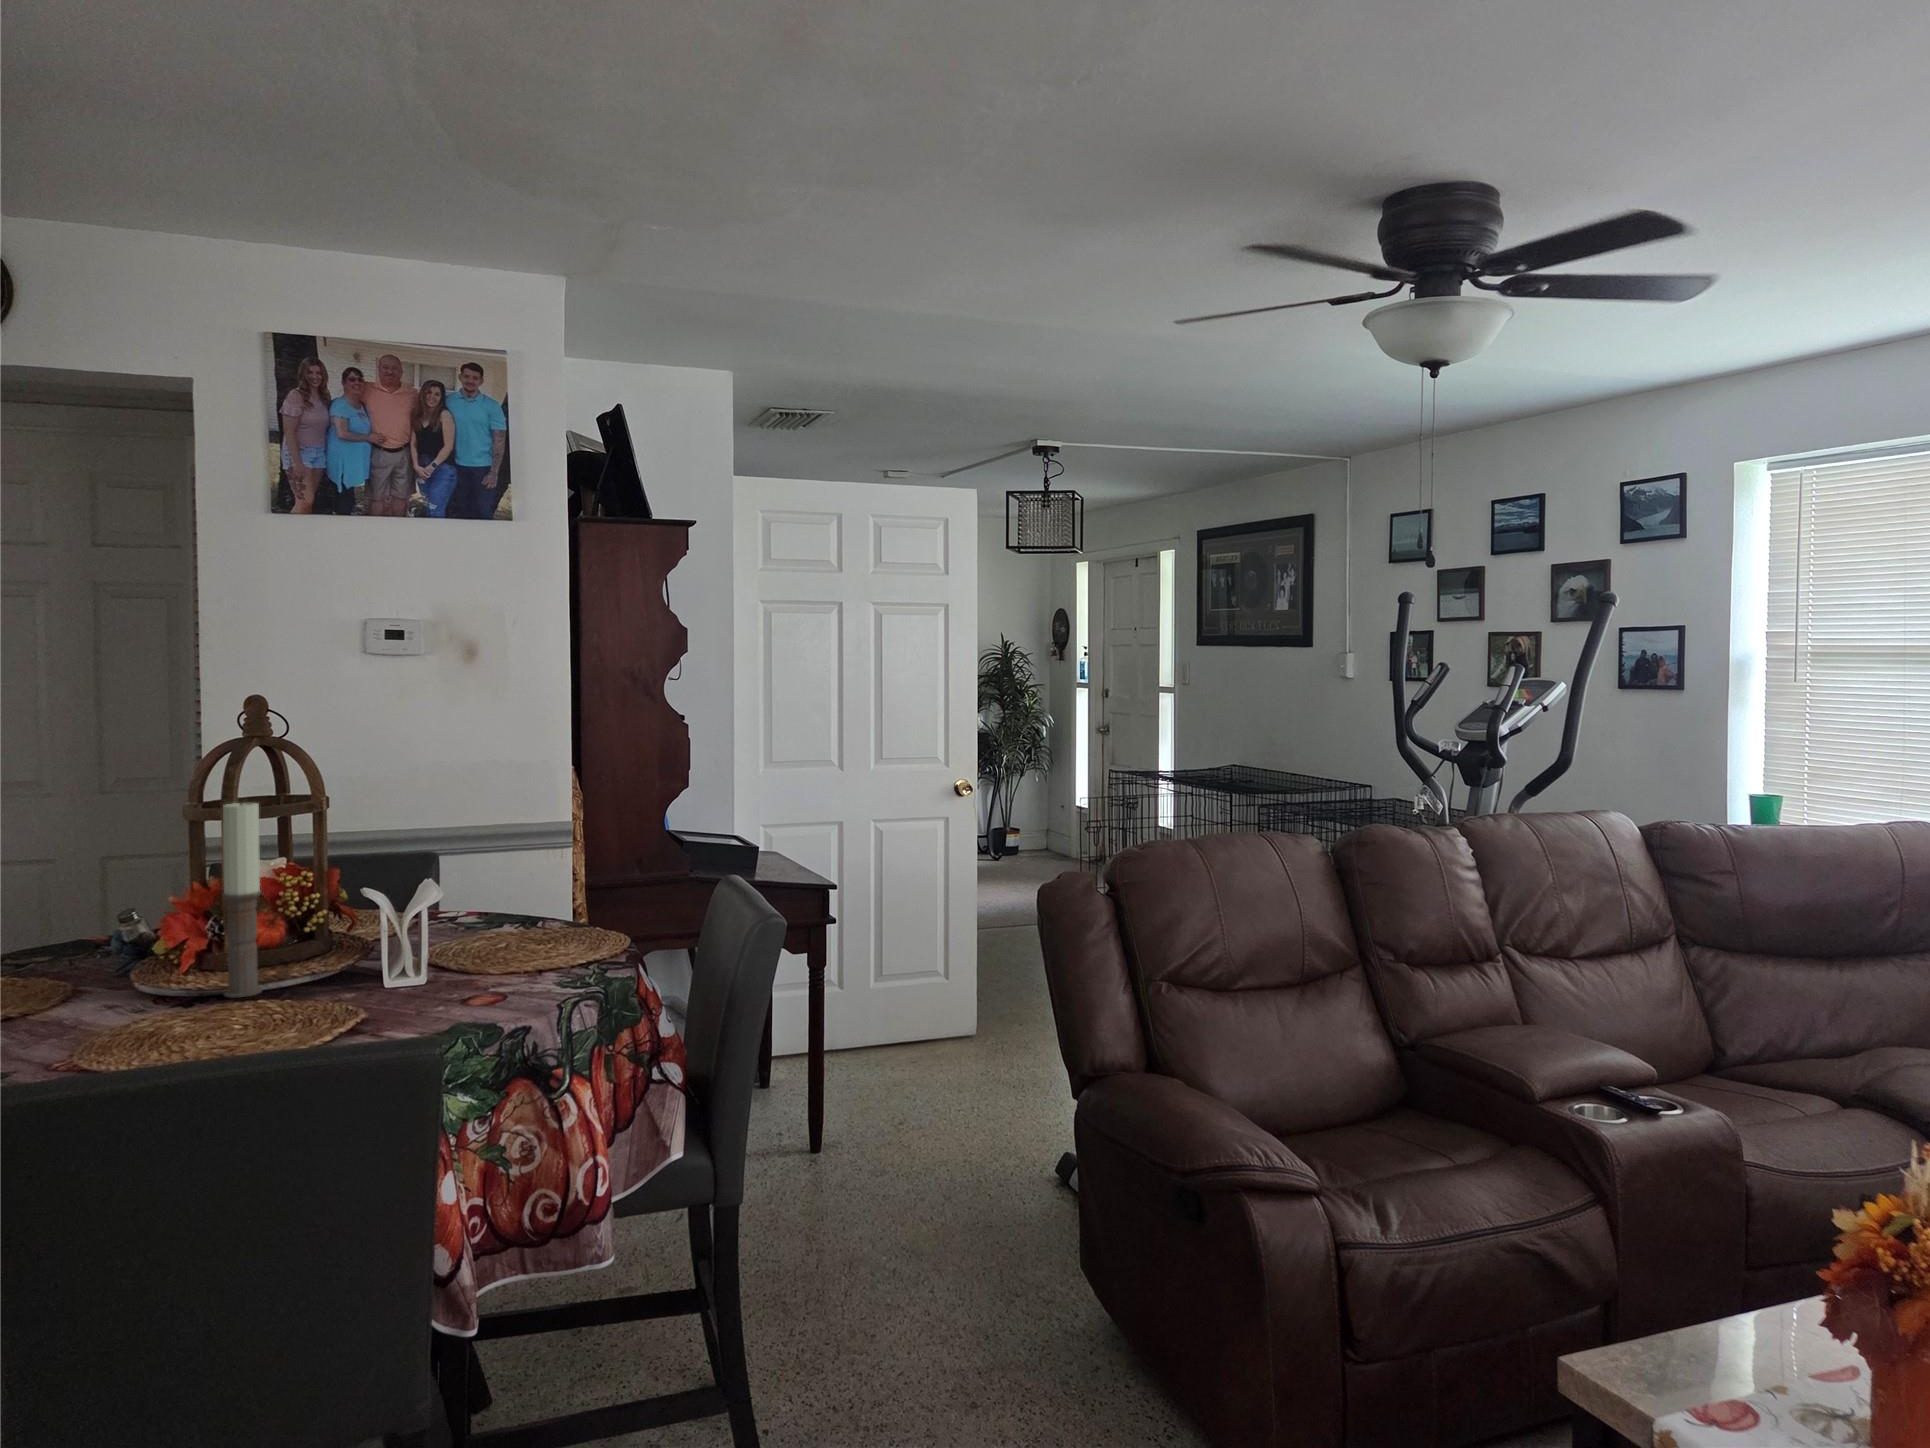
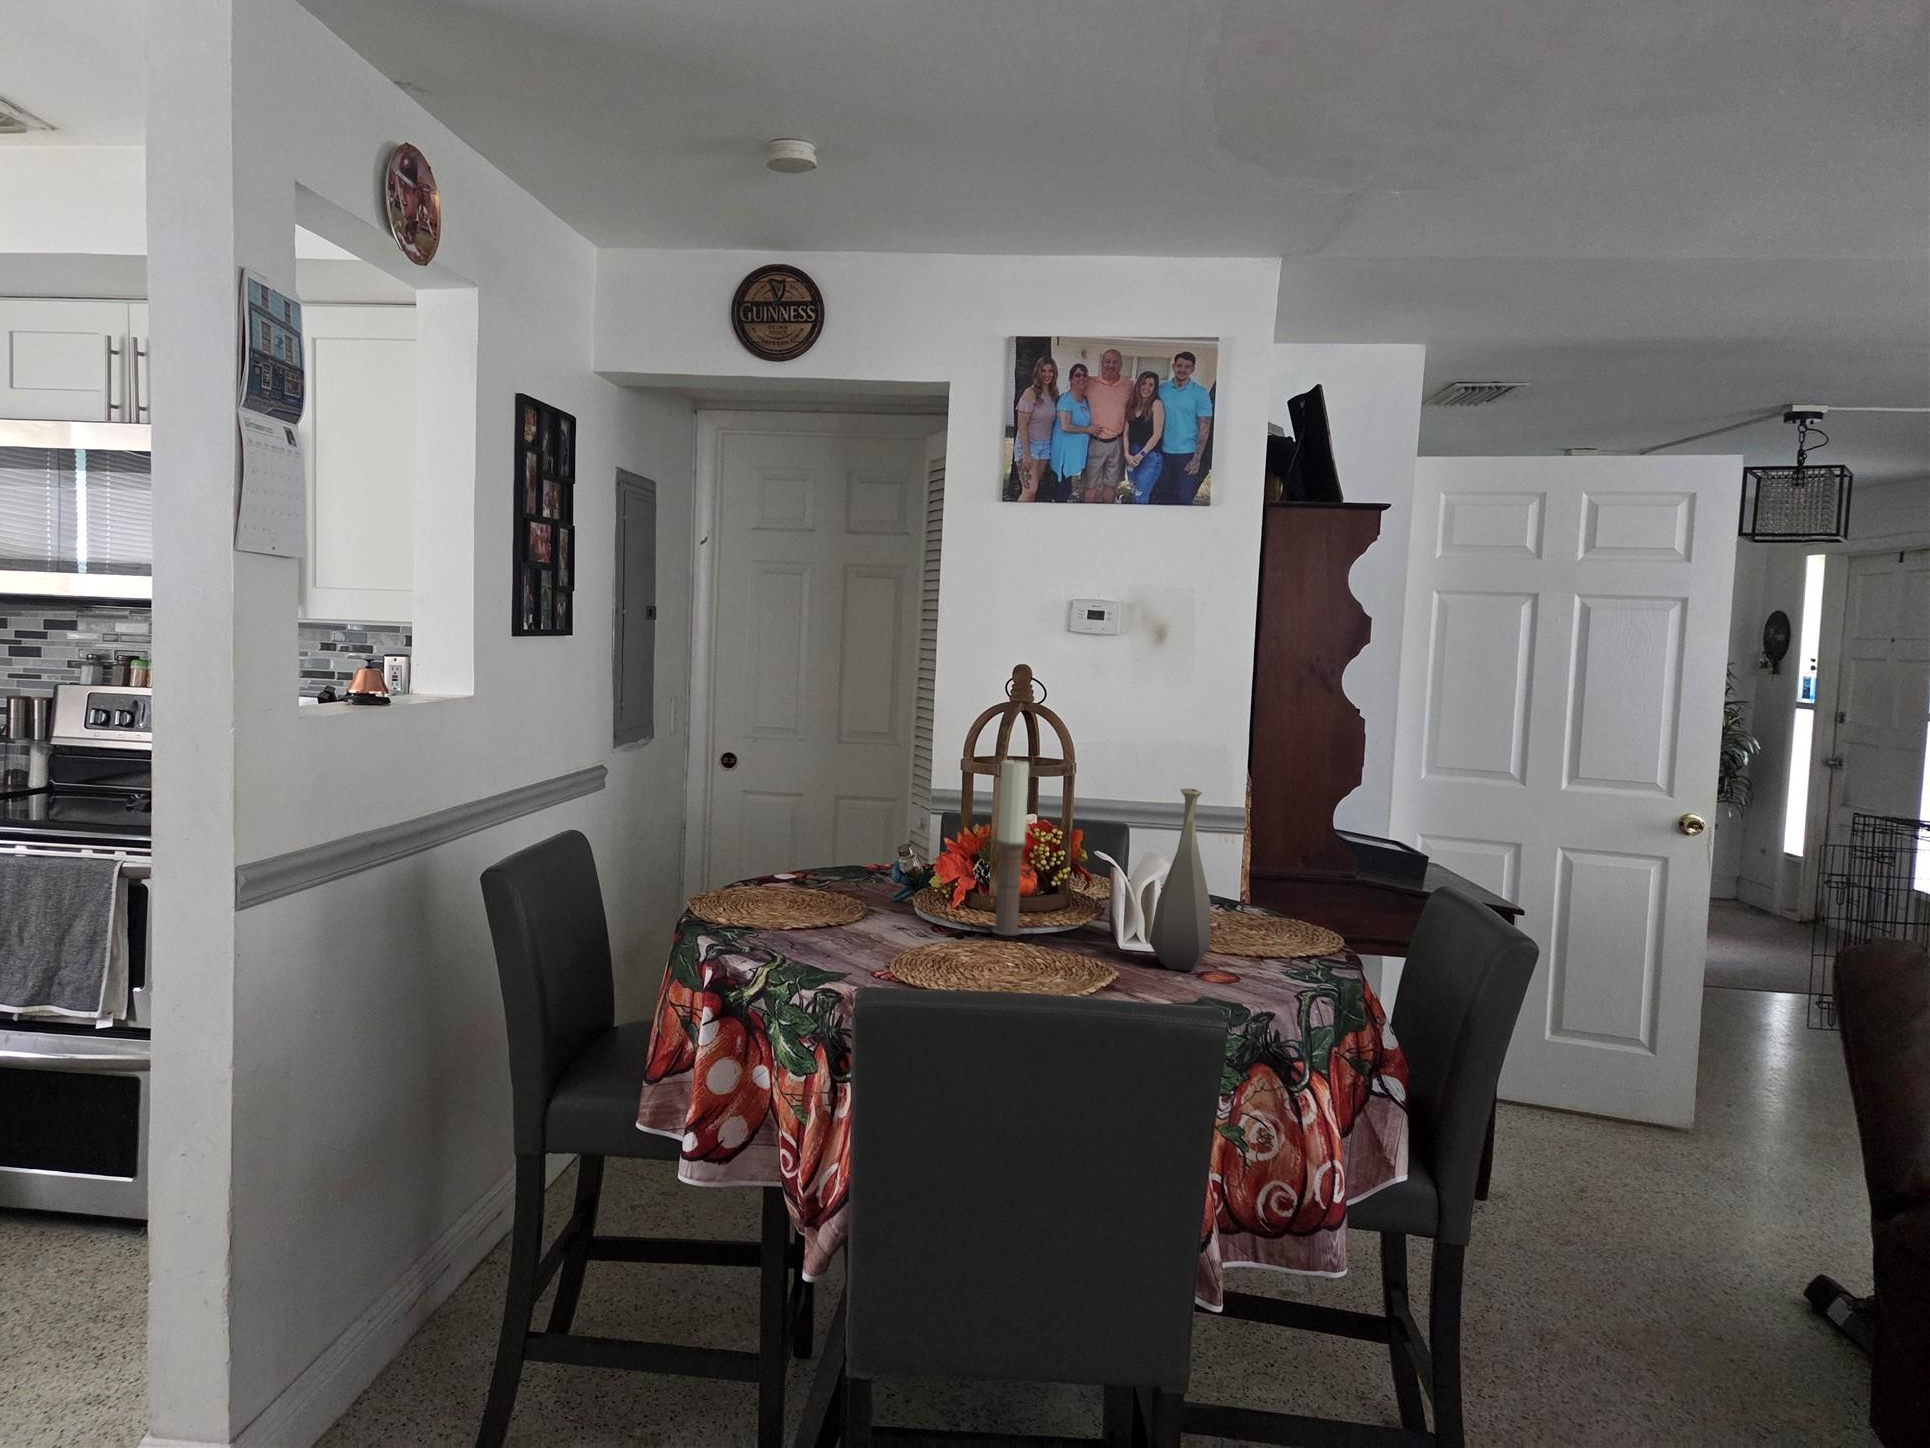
bottle: none [407,813,474,1001] -> present [1149,789,1211,971]

